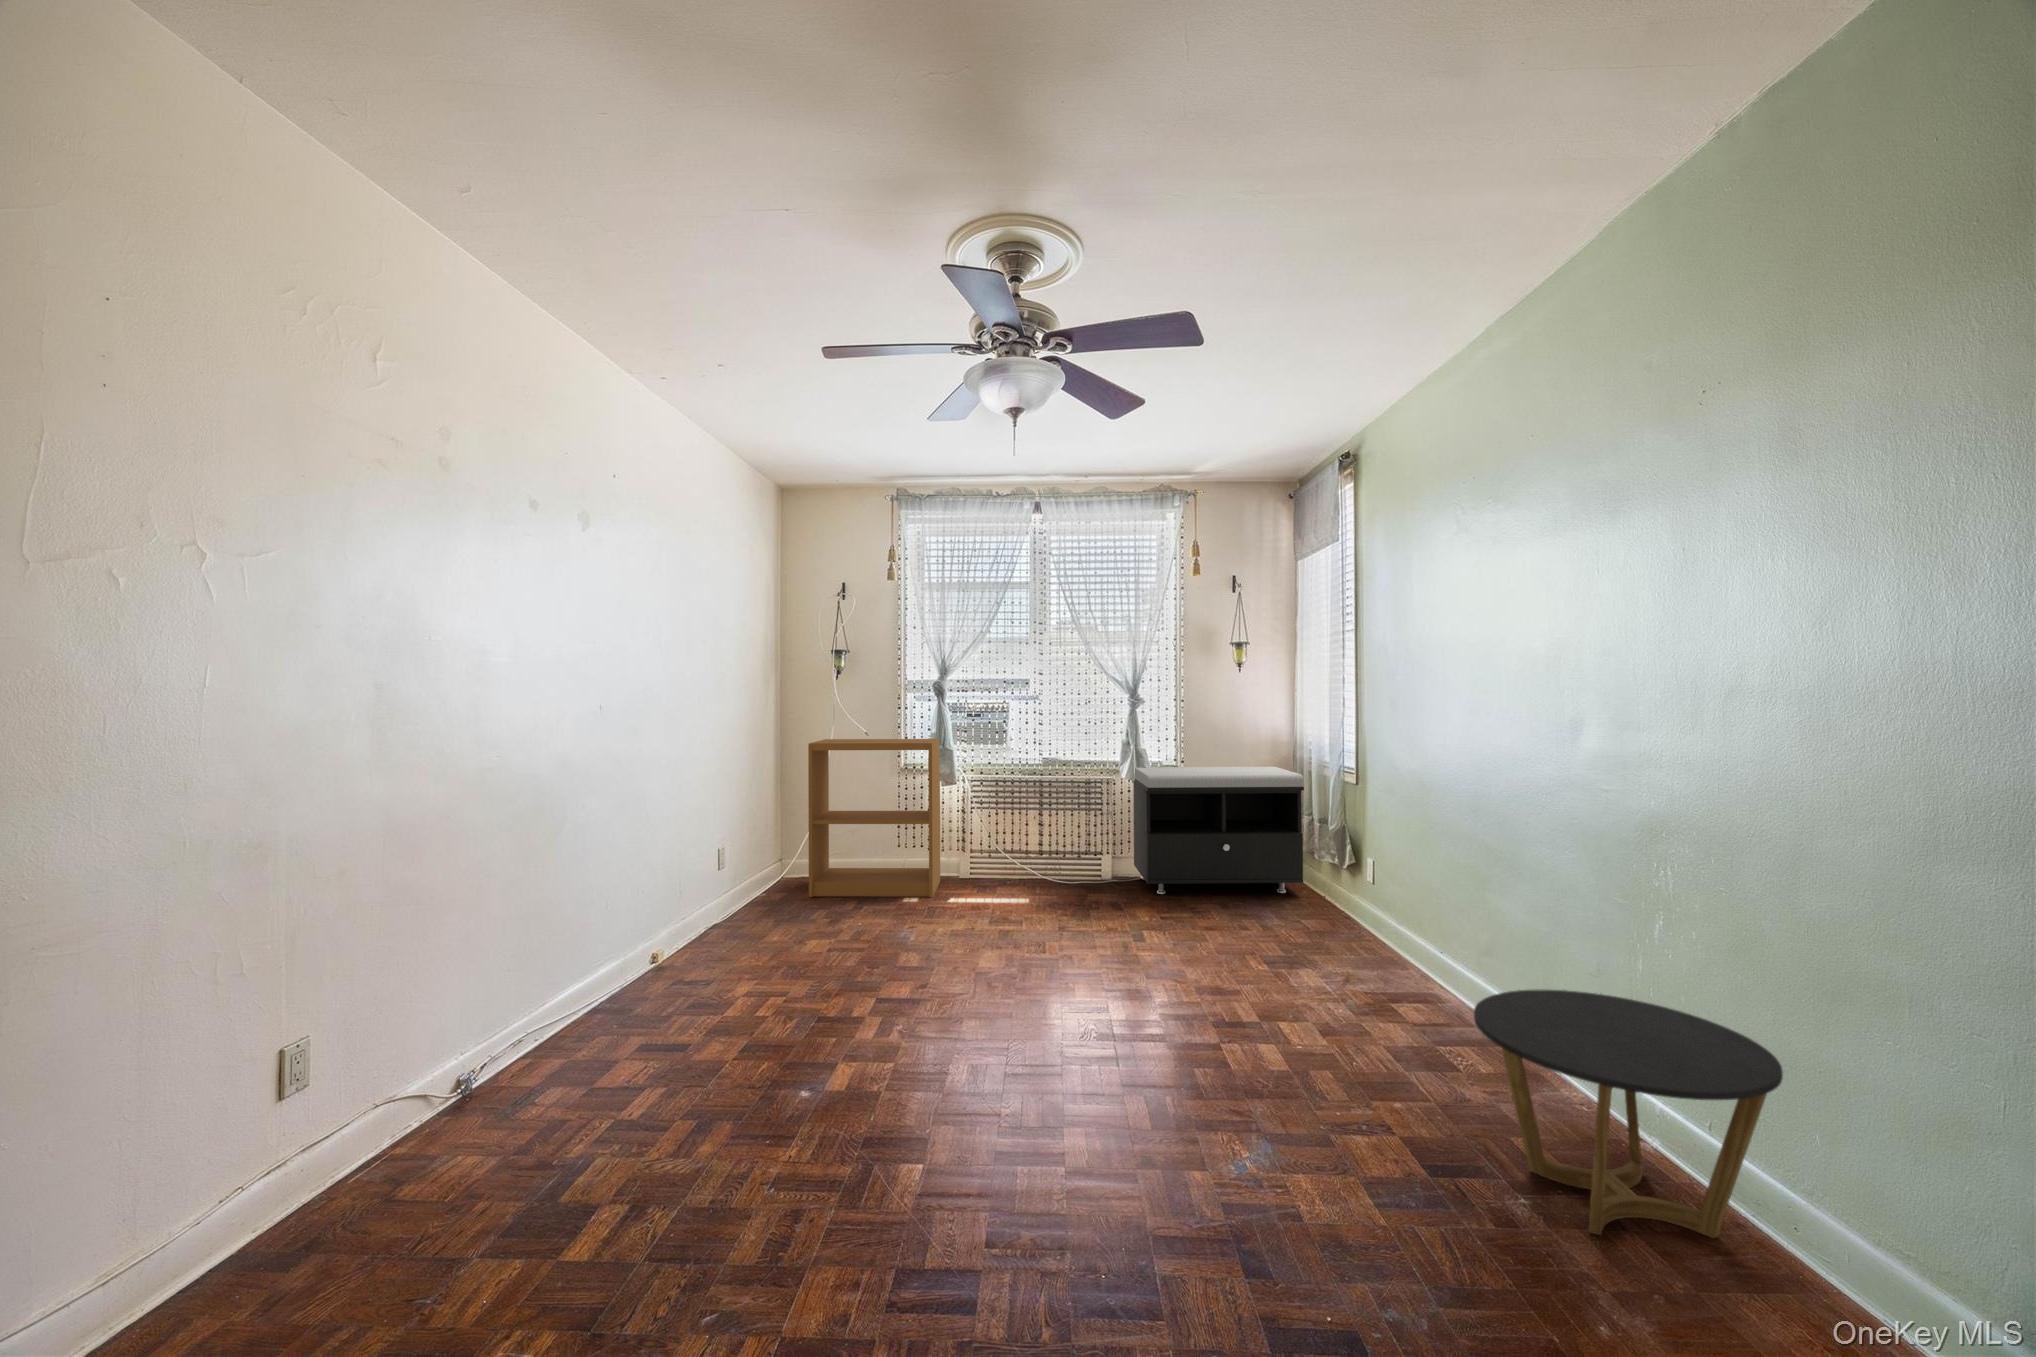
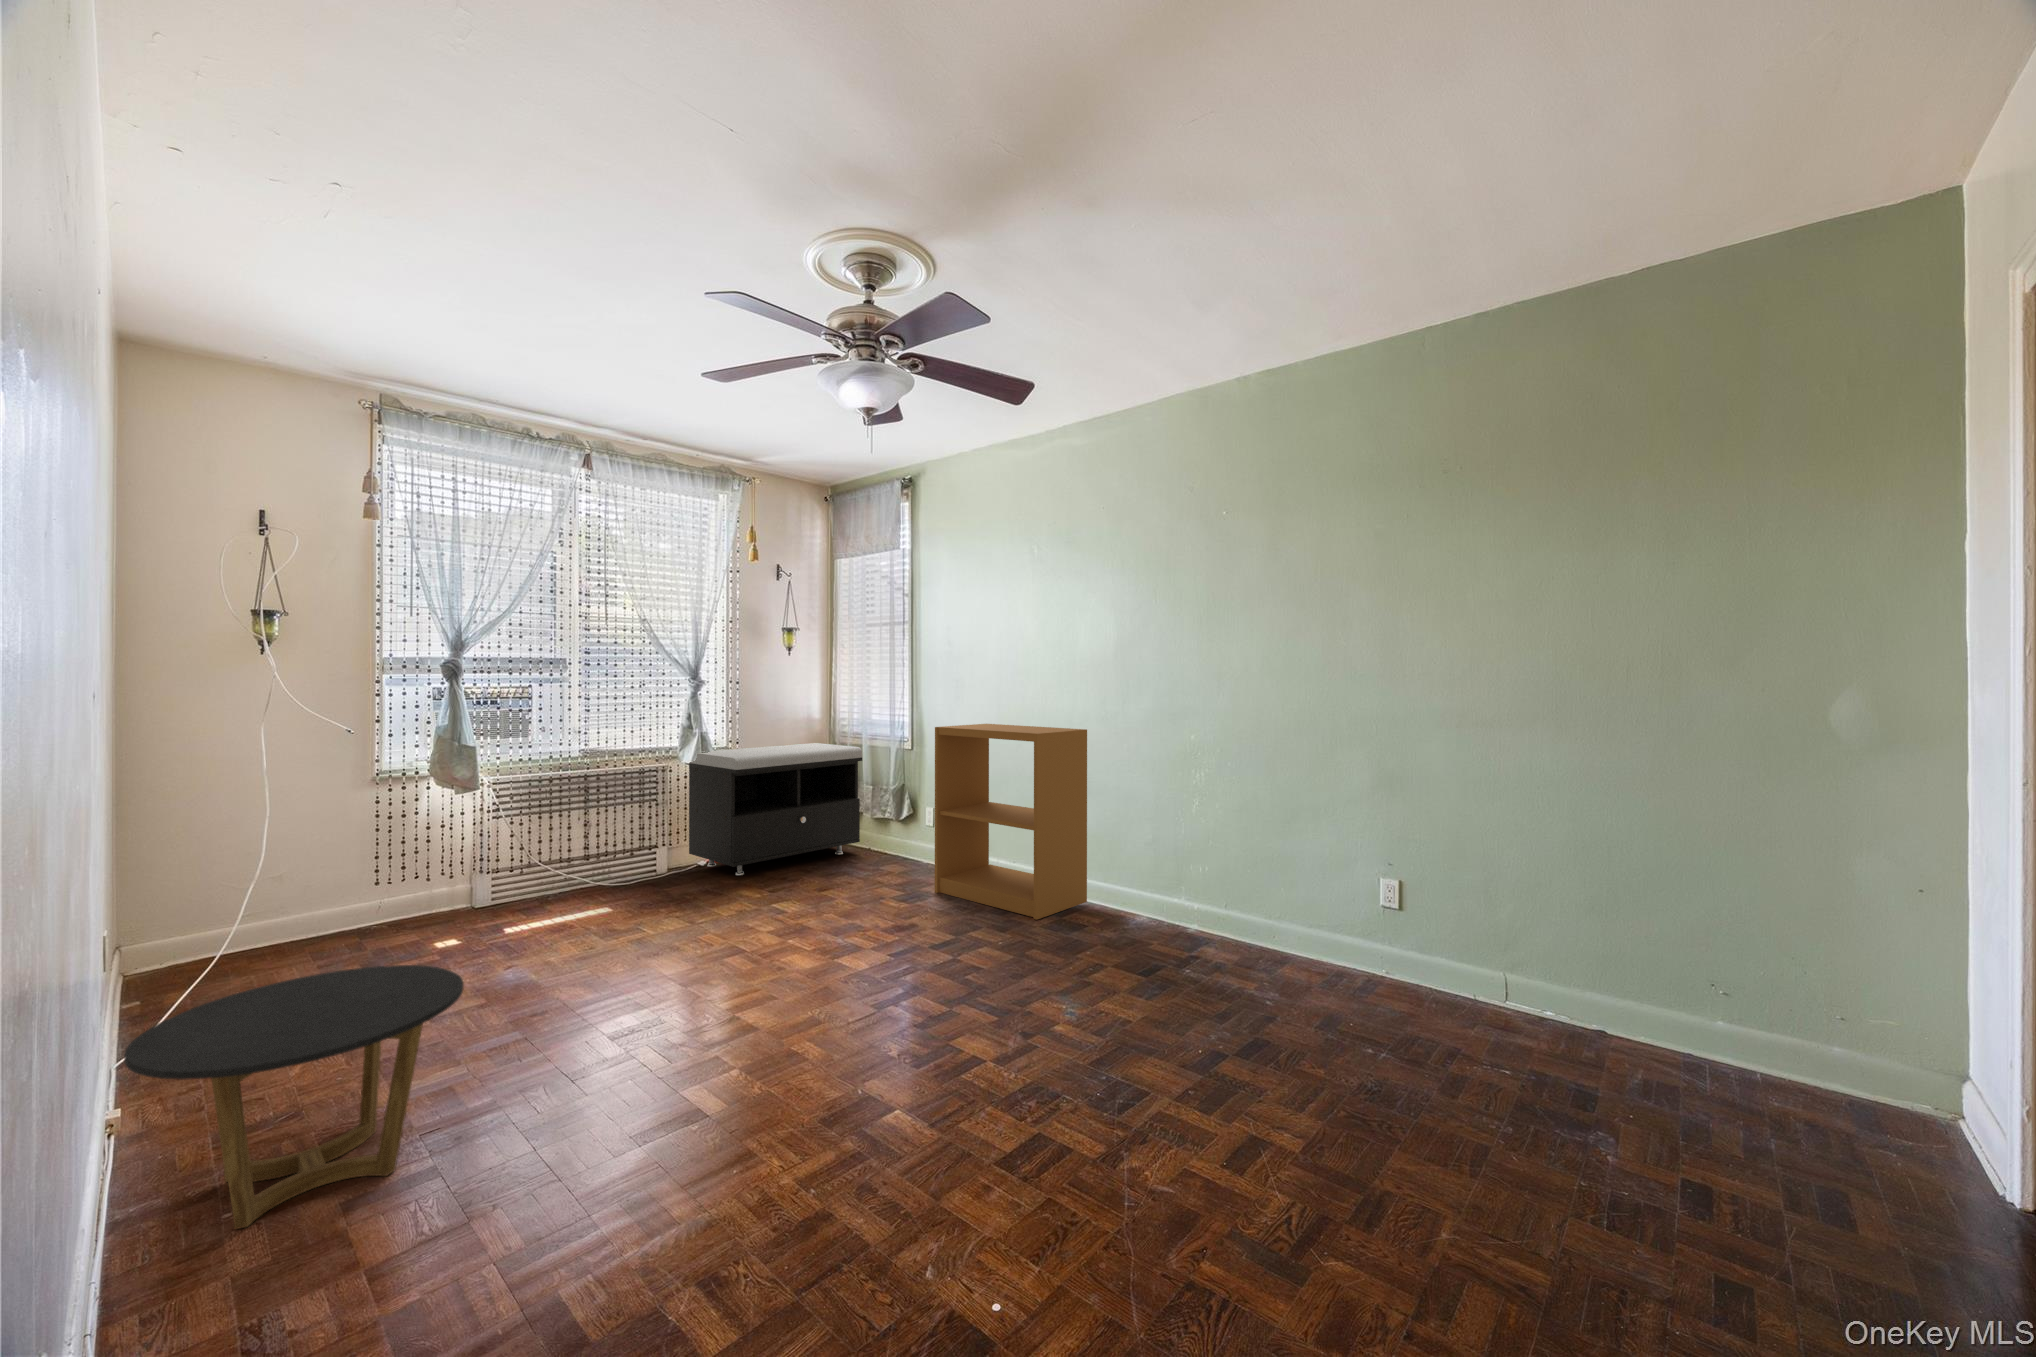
bookshelf: present [808,739,940,897] -> present [935,724,1087,920]
side table: present [1474,990,1783,1239] -> present [124,965,464,1229]

